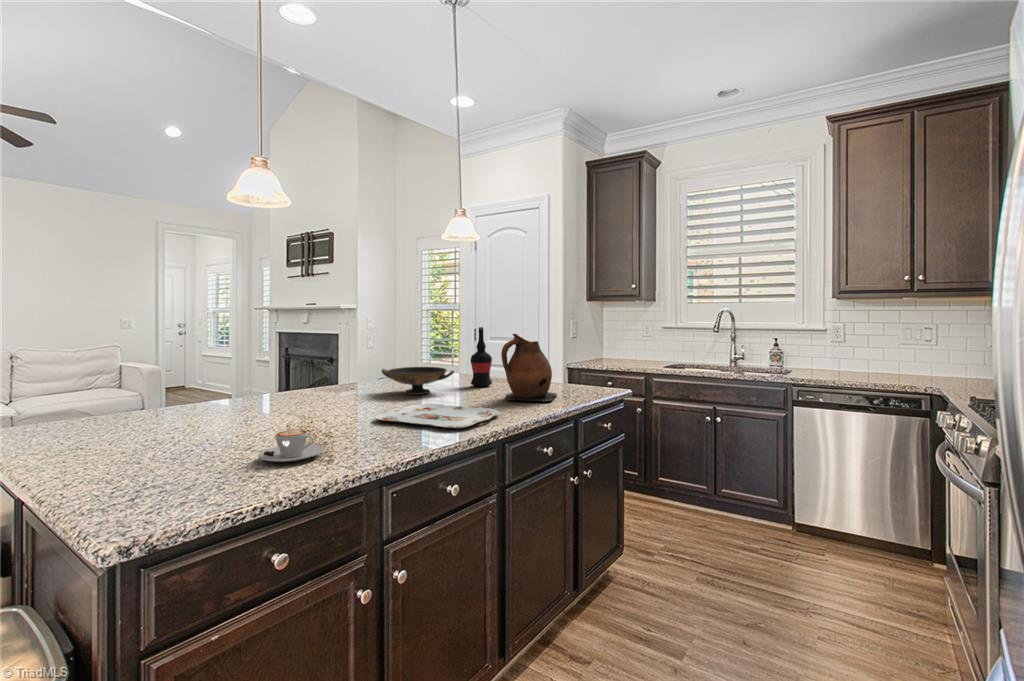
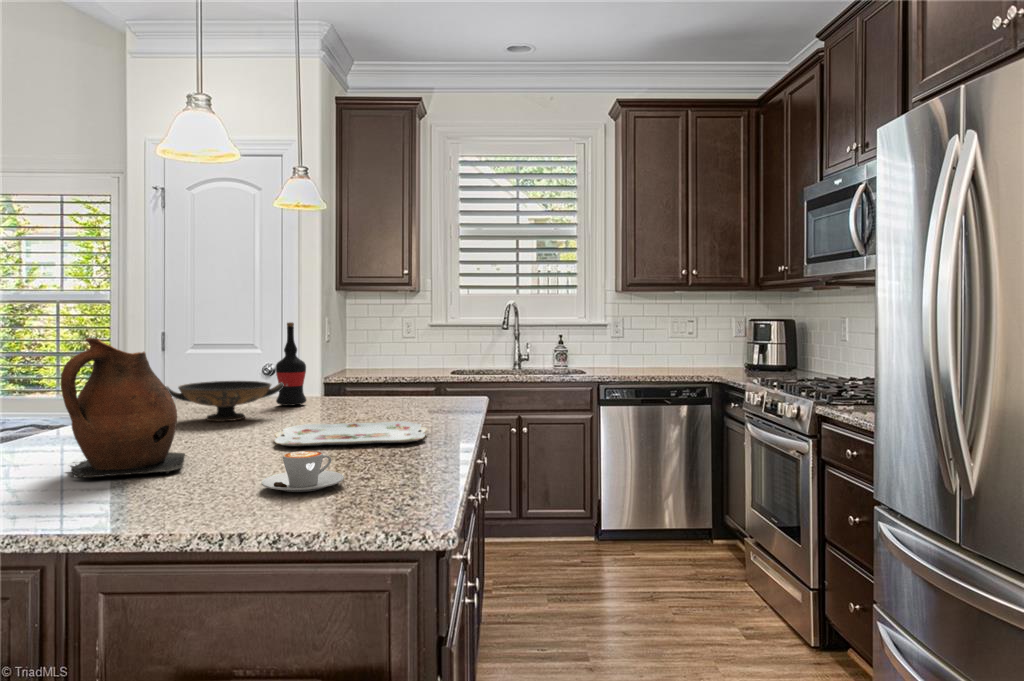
ceramic pitcher: present [501,334,557,402] -> present [61,338,185,478]

